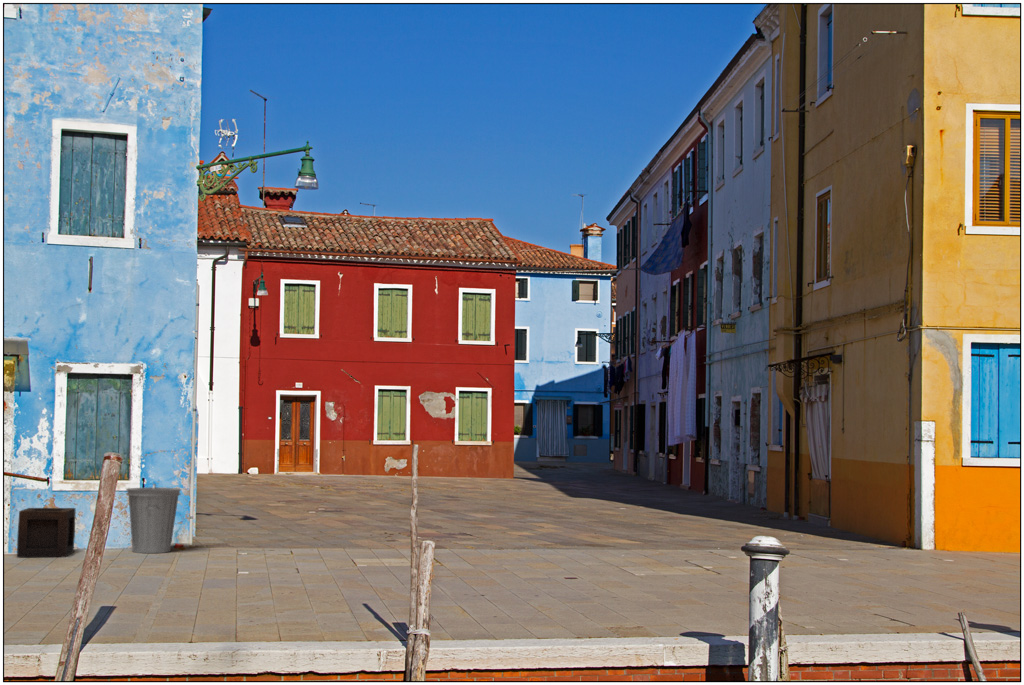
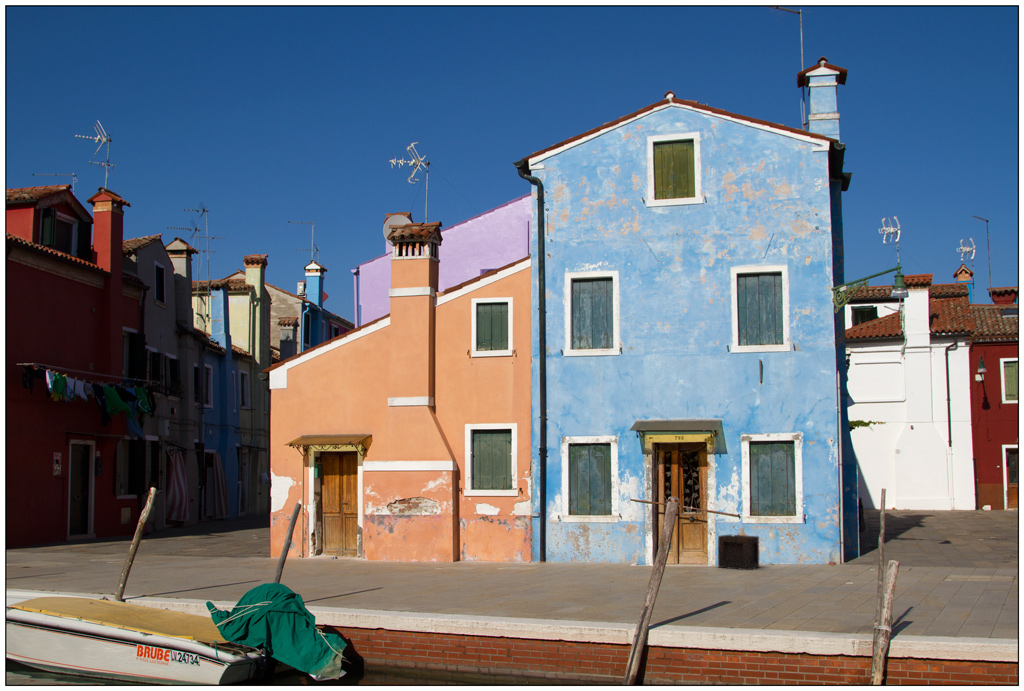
trash can: present [126,484,181,553] -> none [790,521,831,573]

